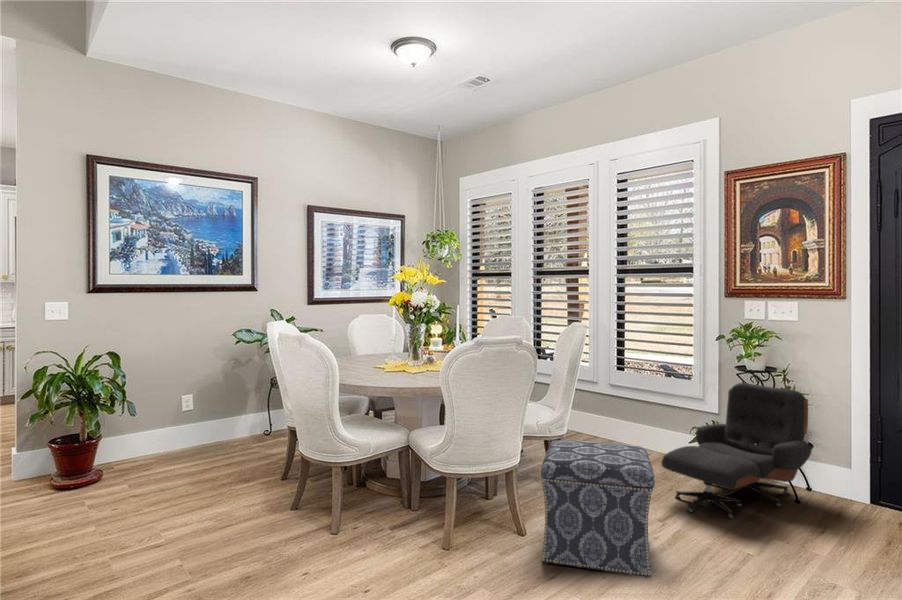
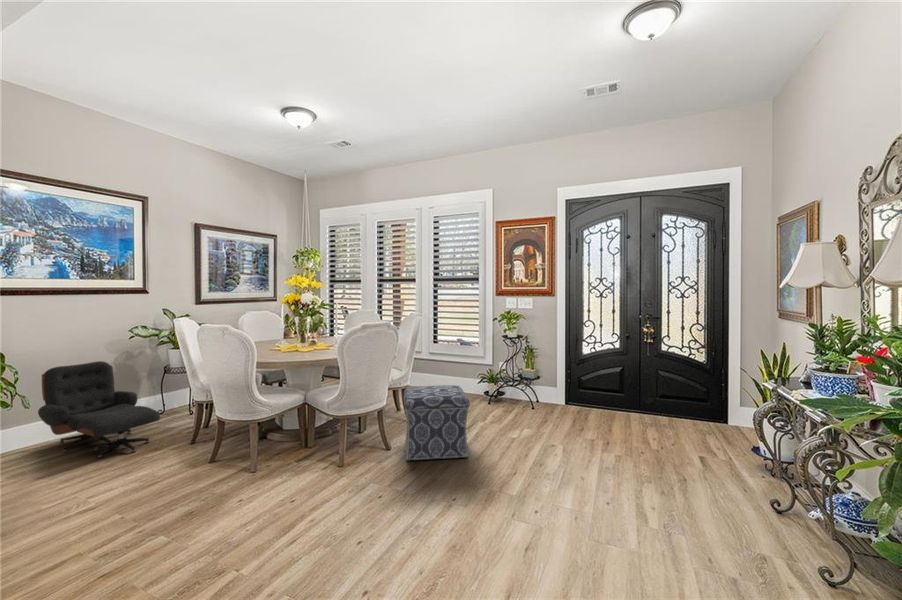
lounge chair: present [661,383,812,518] -> present [38,361,160,458]

